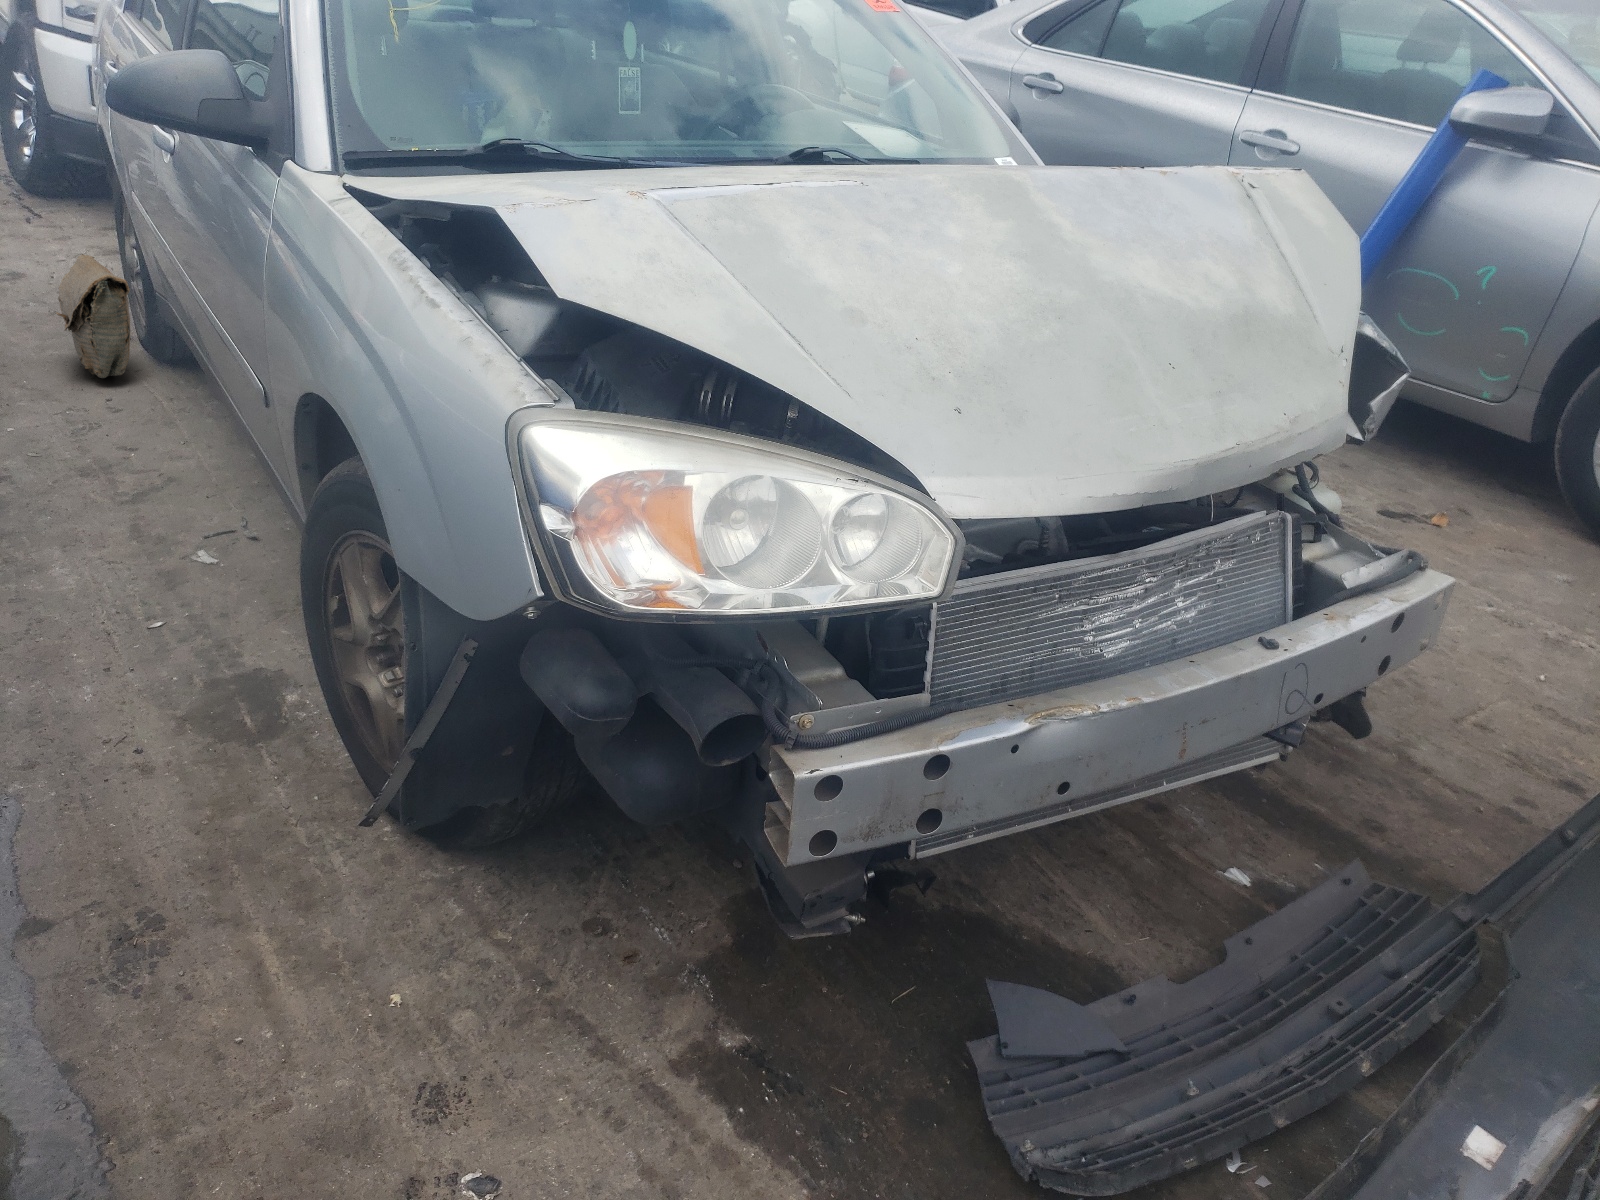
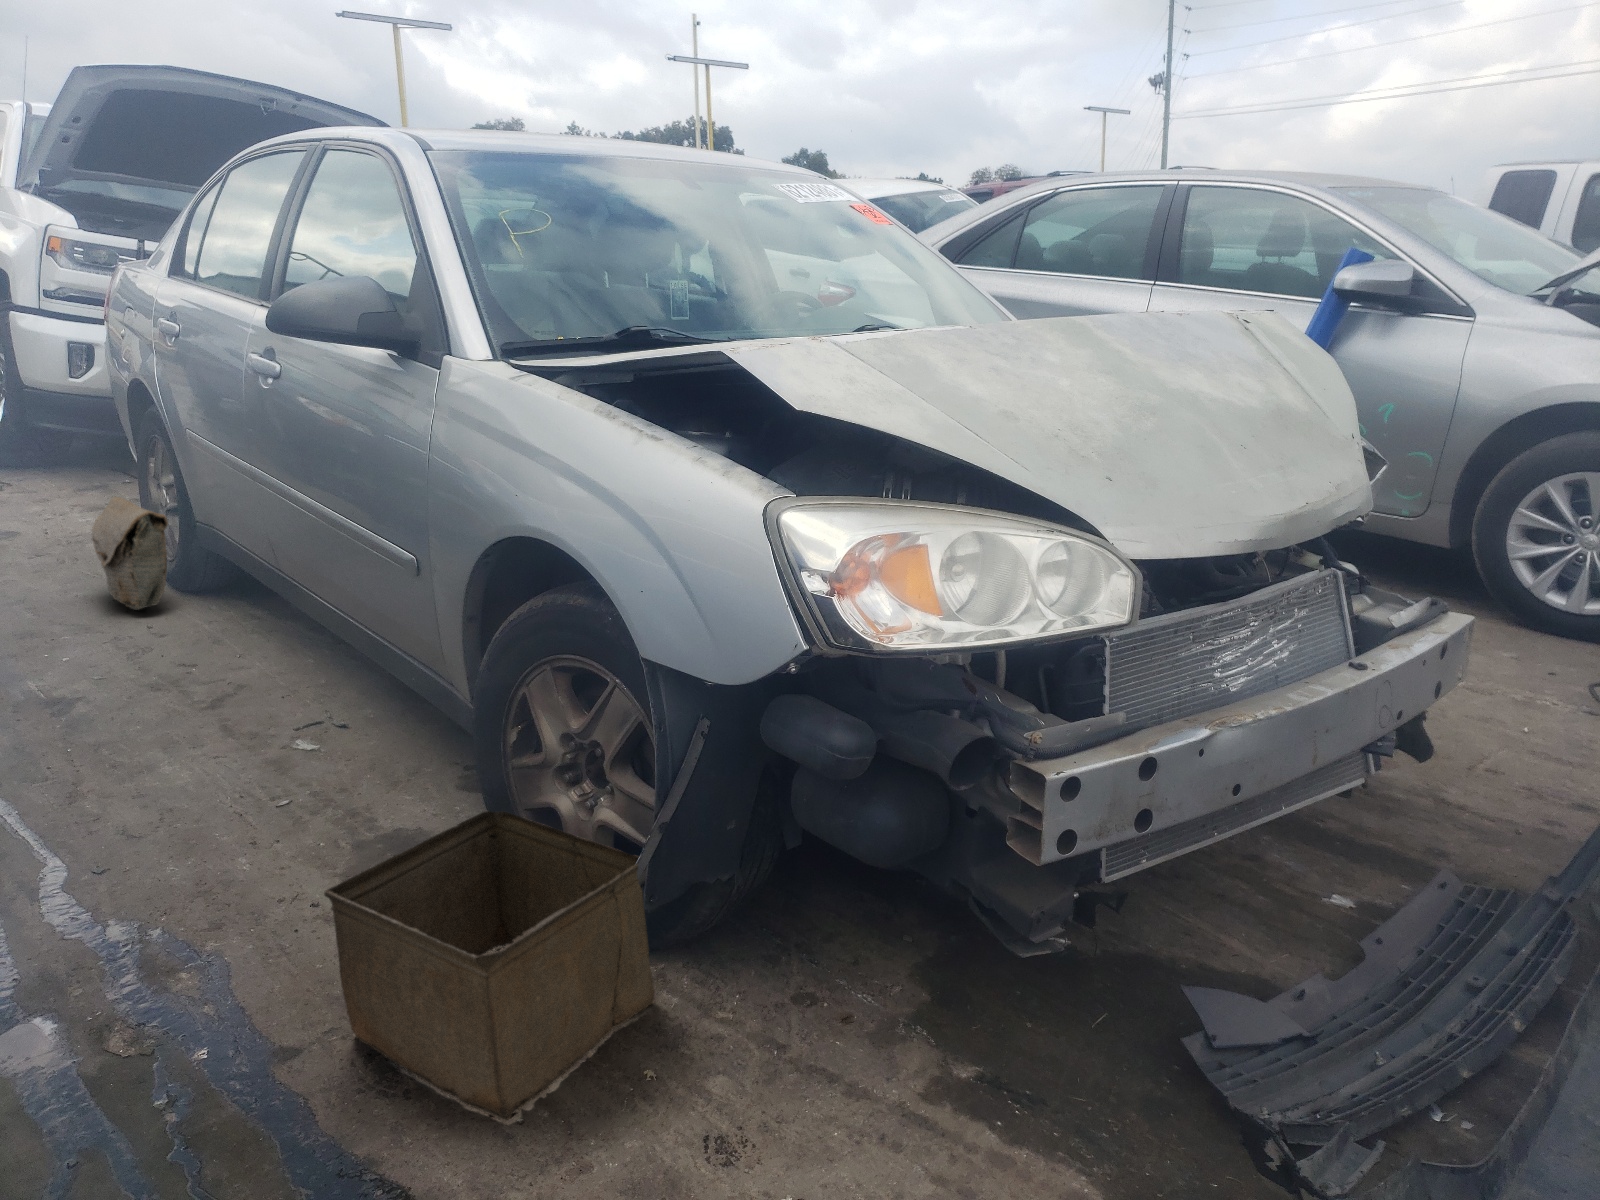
storage bin: none [57,685,437,1037] -> present [324,811,655,1121]

